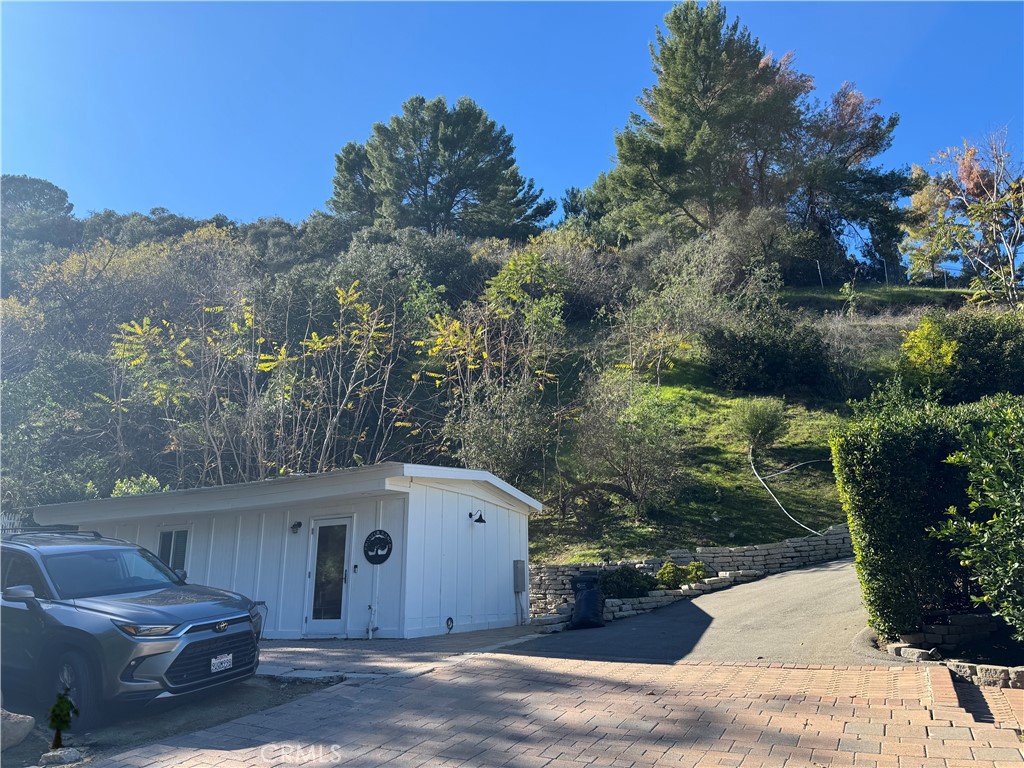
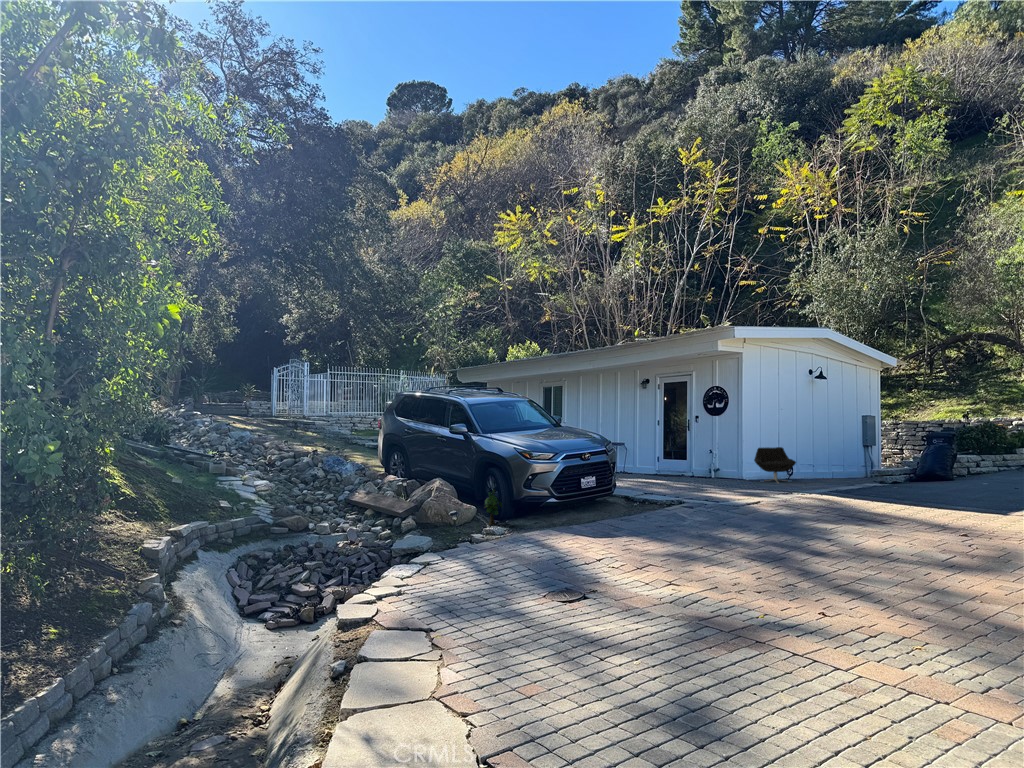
lounge chair: none [418,598,463,640] -> present [754,447,796,483]

